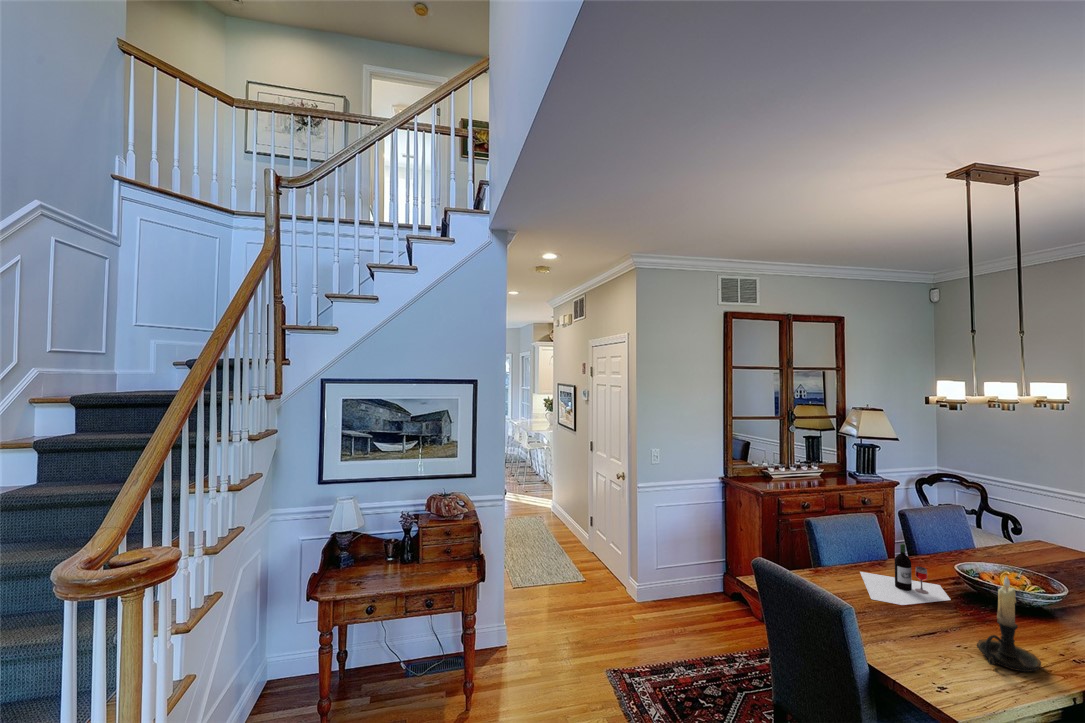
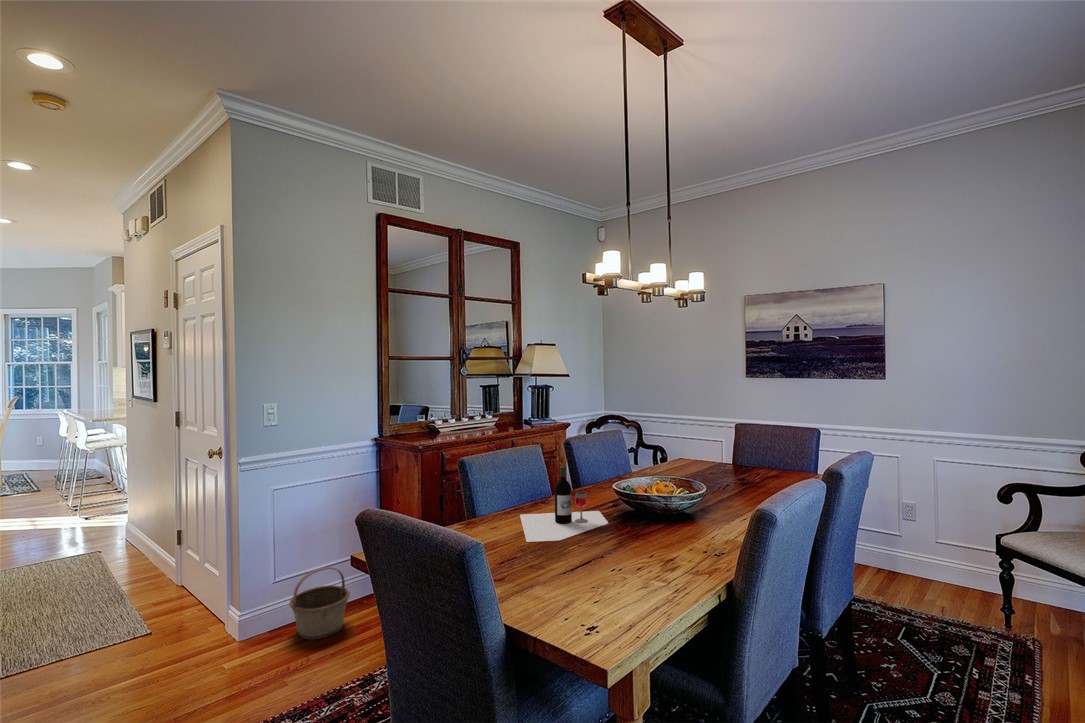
basket: none [667,565,707,614] -> present [289,567,350,640]
candle holder: present [977,576,1041,672] -> none [630,465,687,582]

